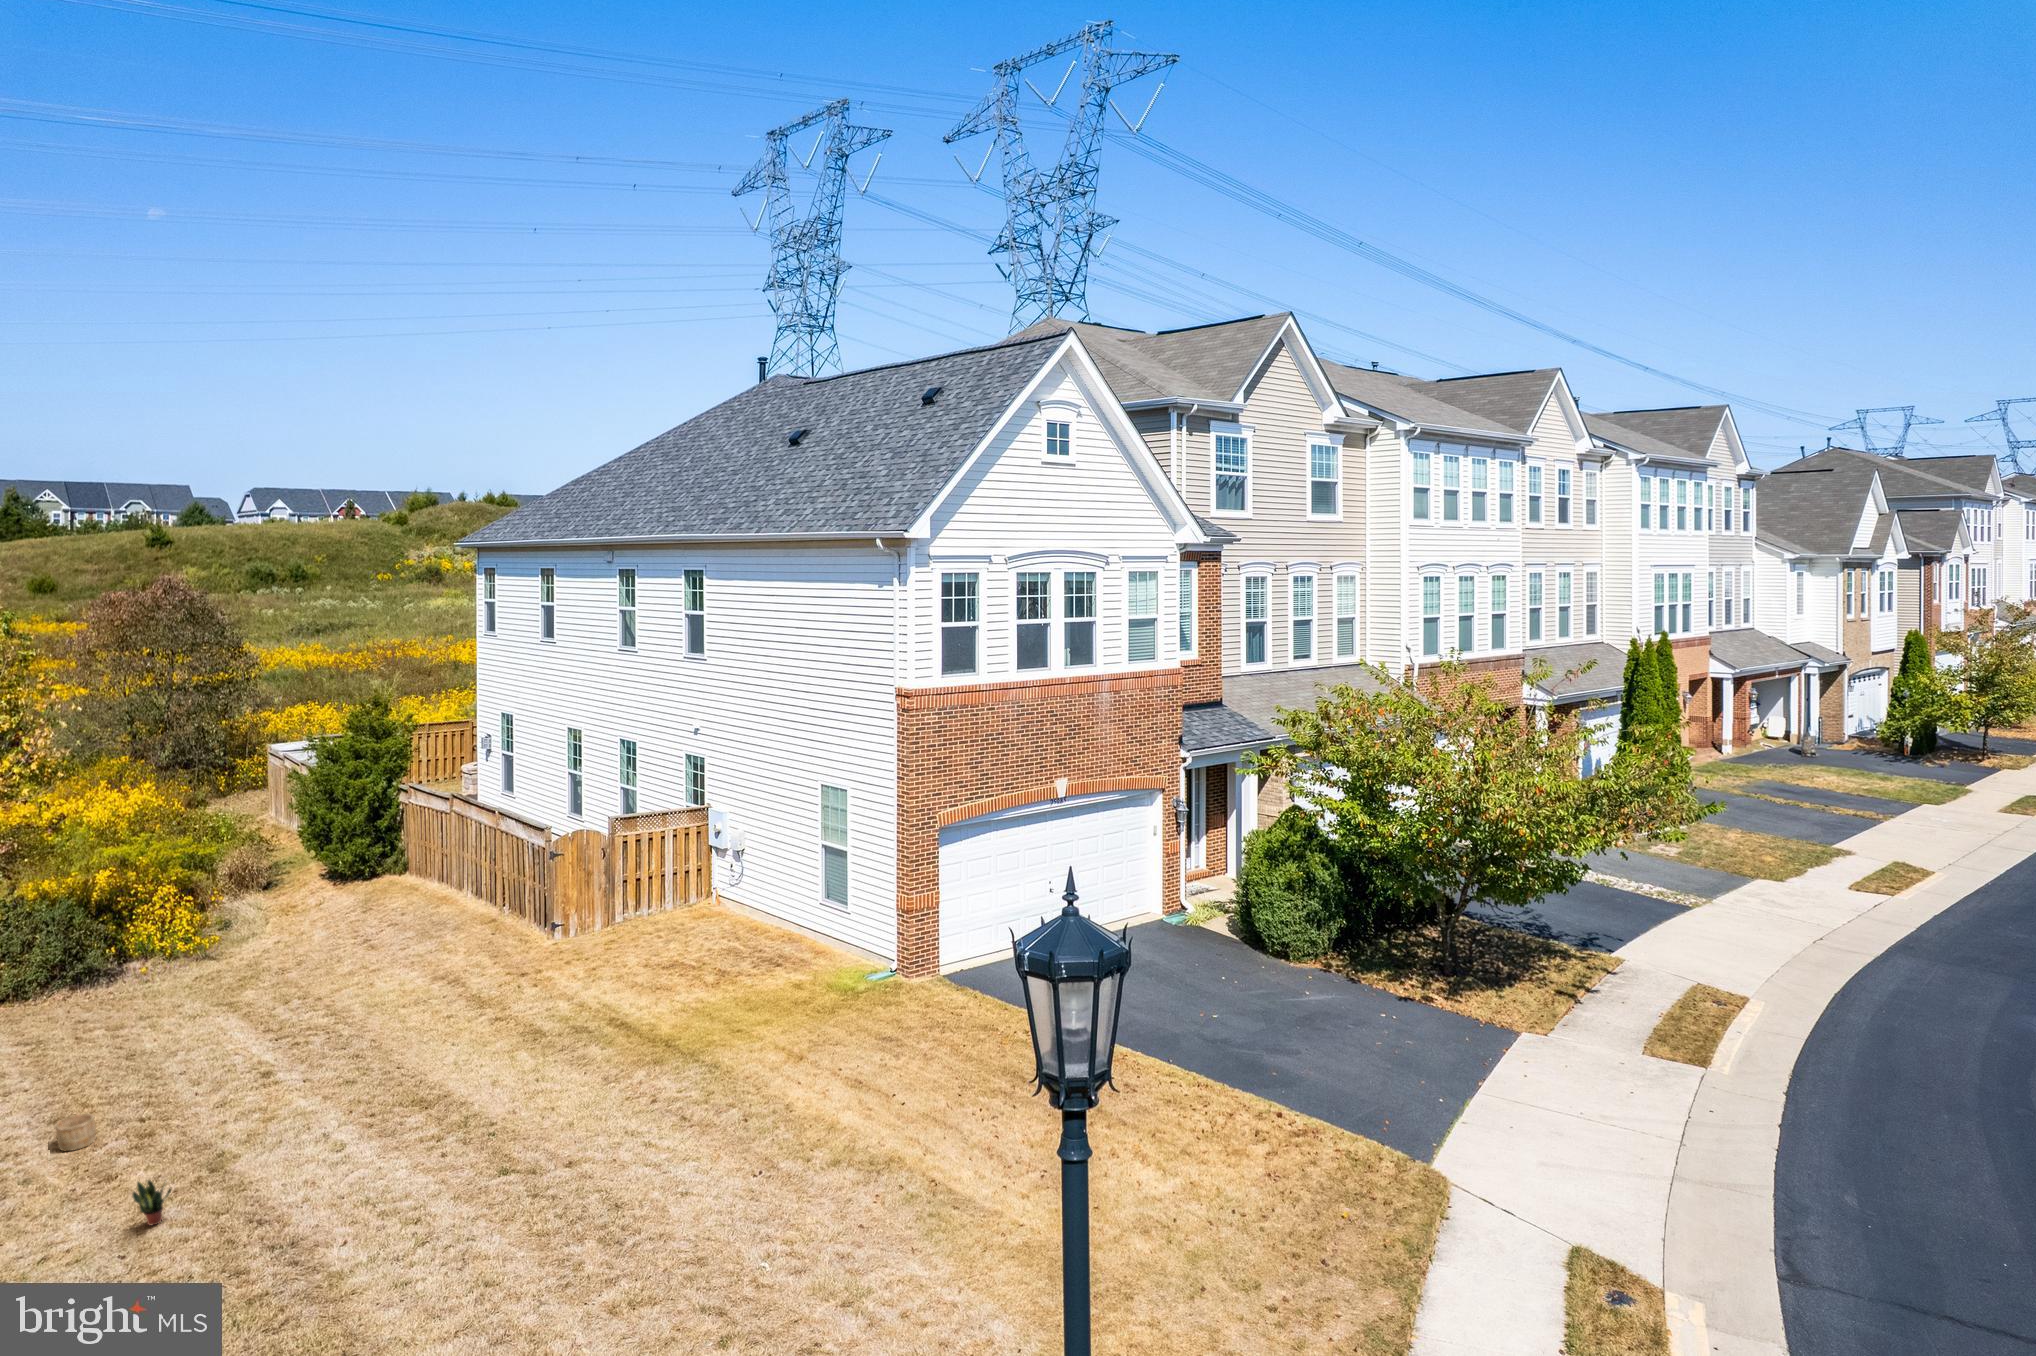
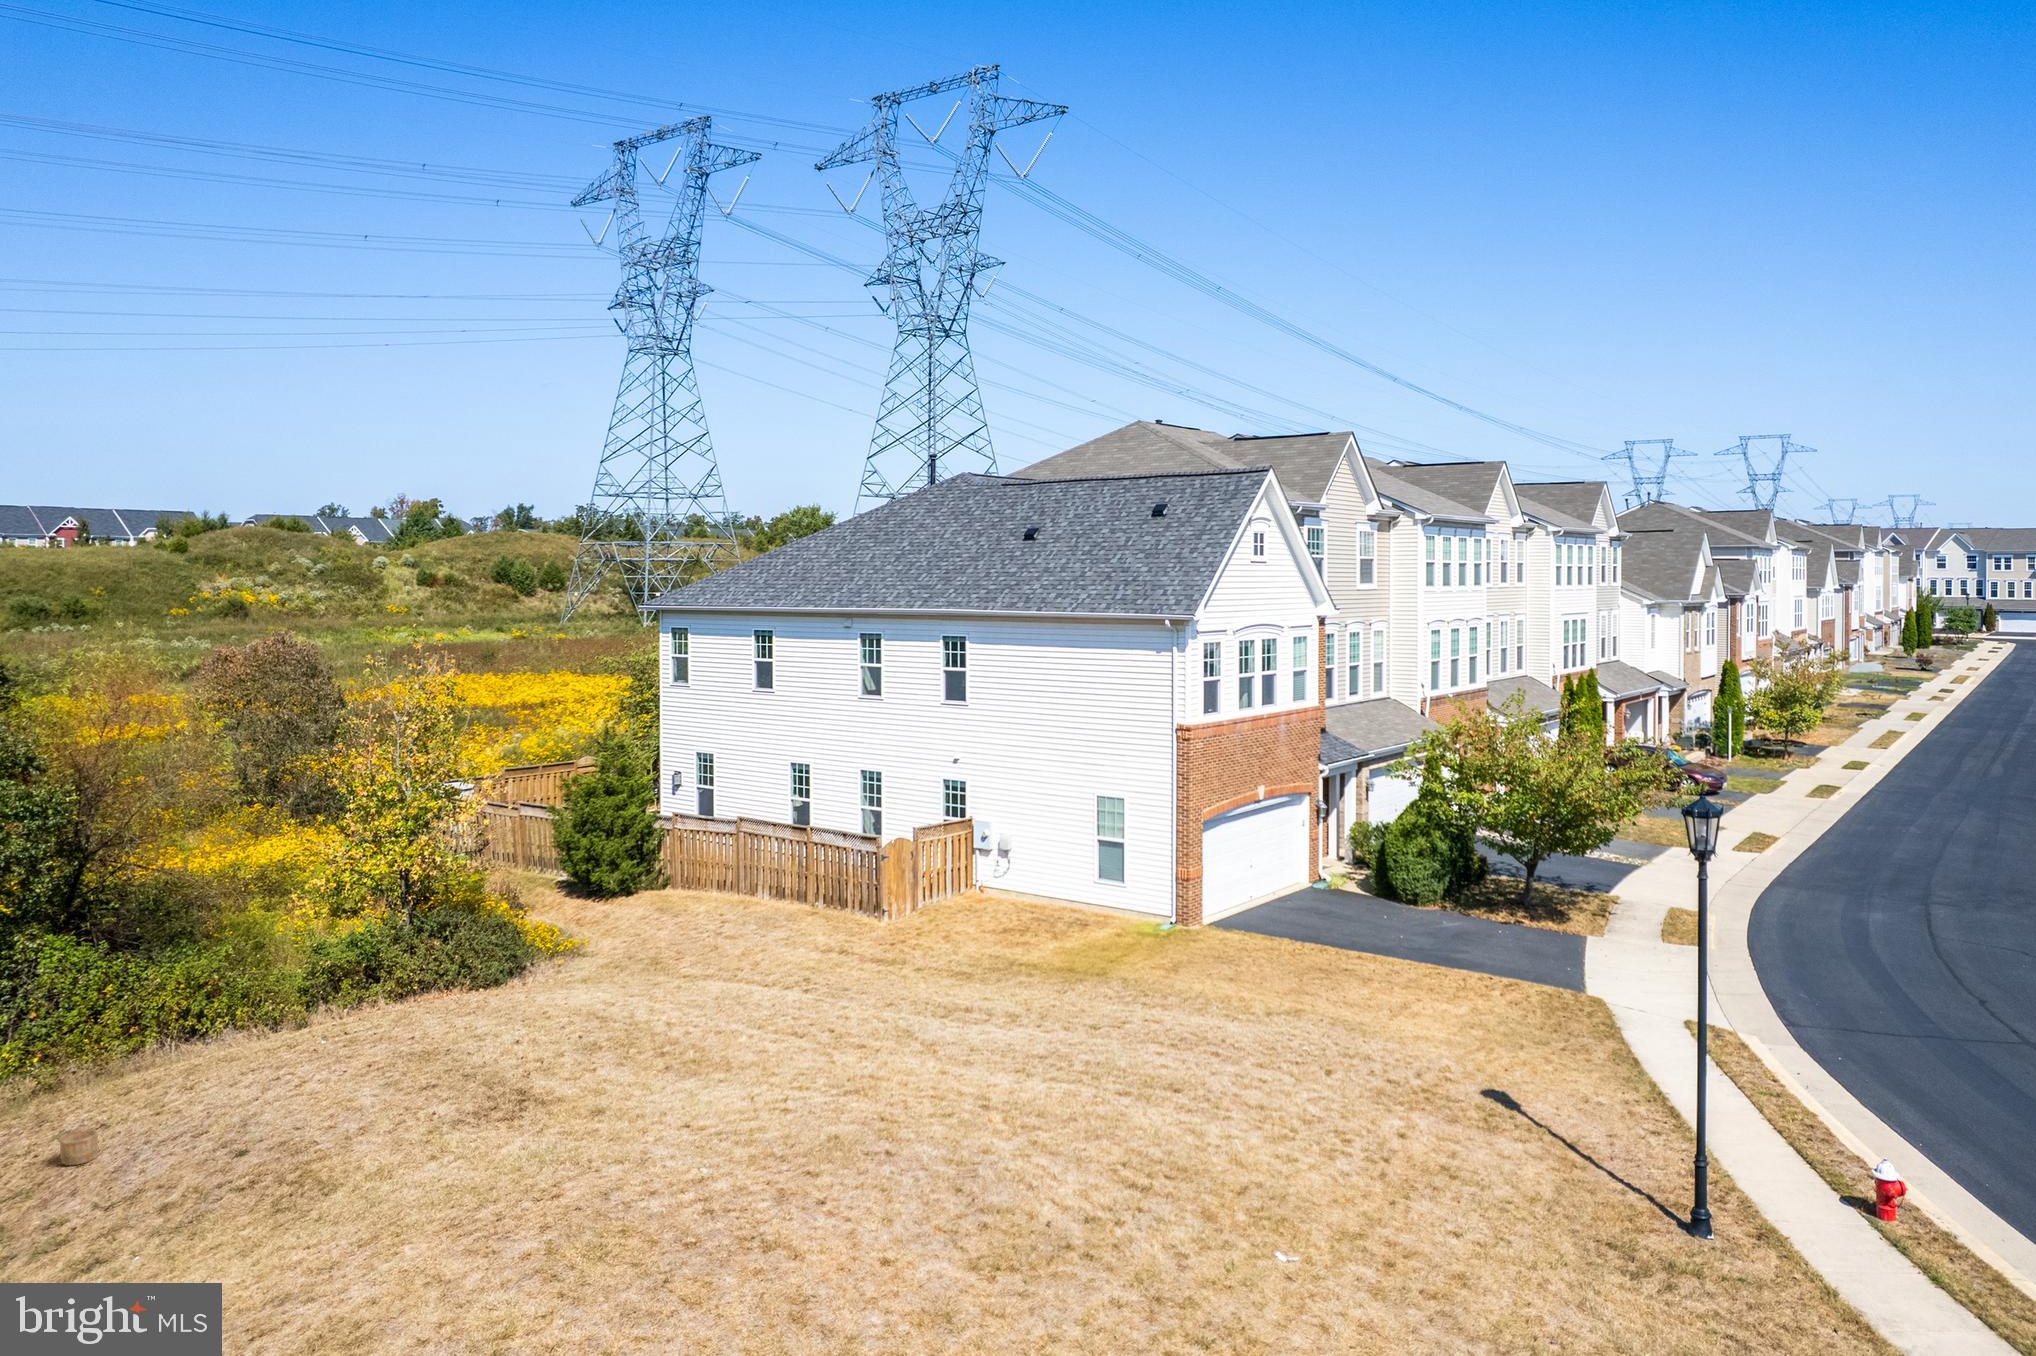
potted plant: present [132,1180,171,1225] -> none [136,1188,175,1235]

